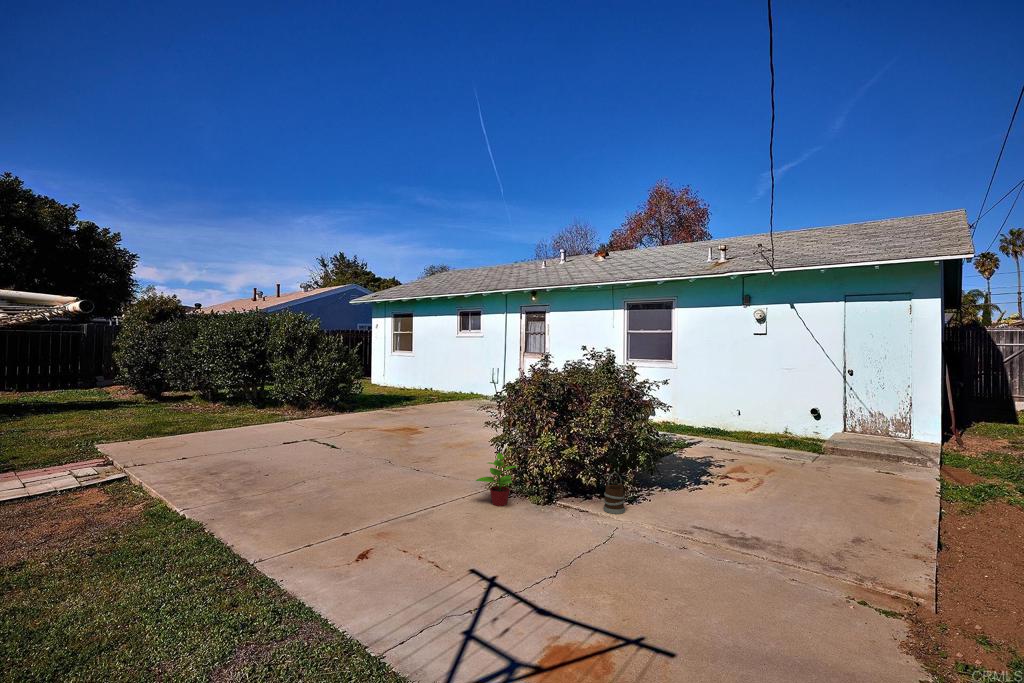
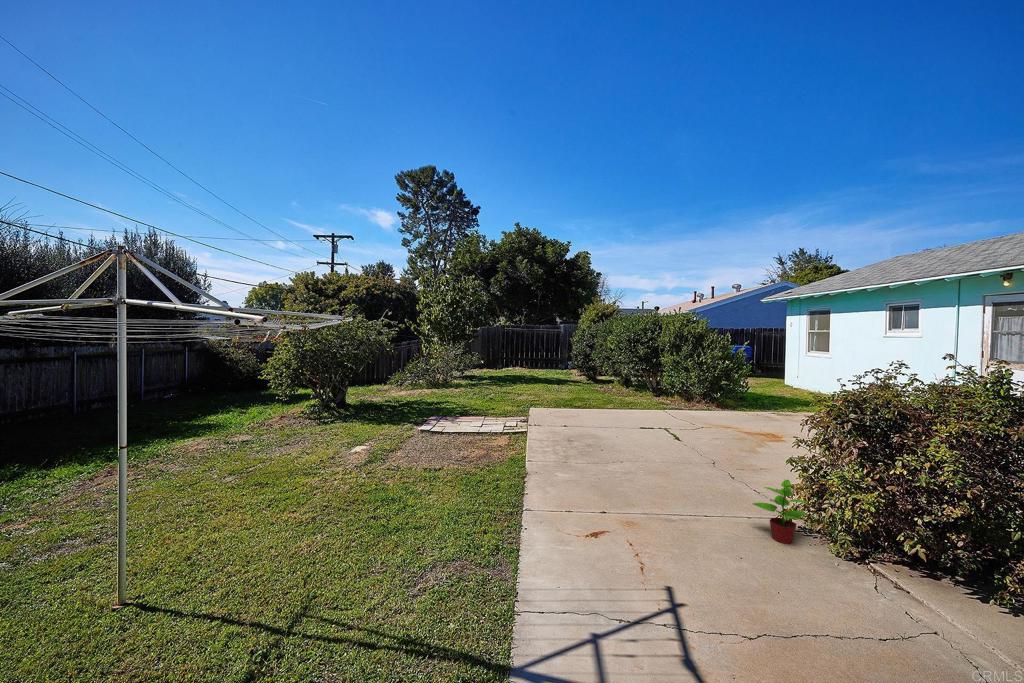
wooden bucket: present [604,473,625,514] -> none [944,556,991,625]

